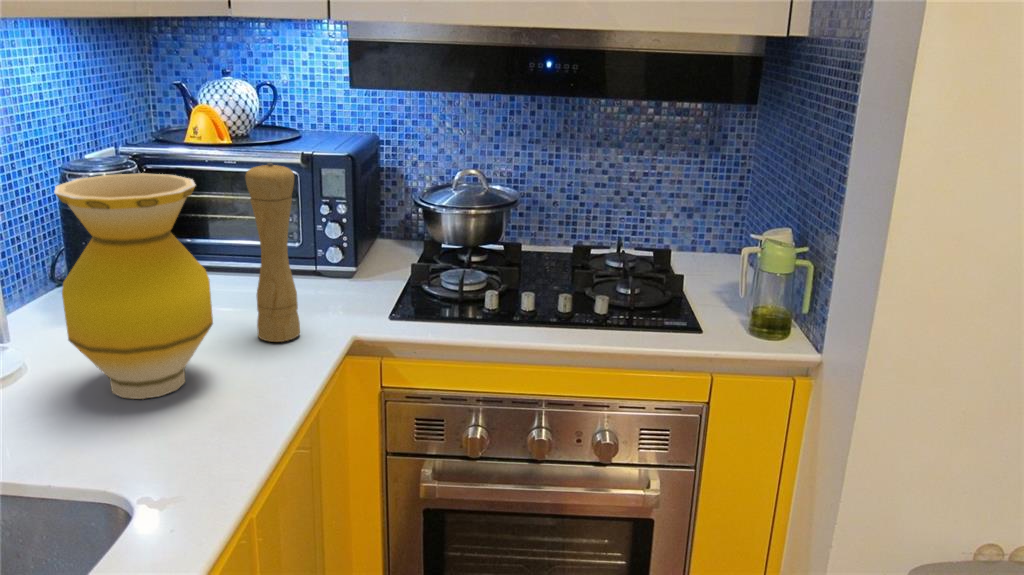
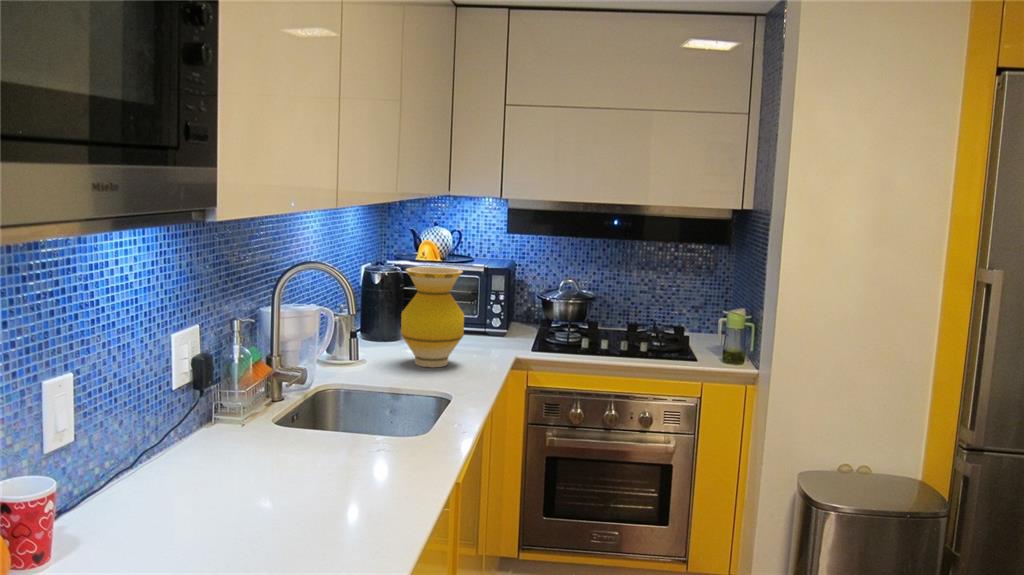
pepper mill: present [245,163,300,342] -> none [470,266,495,354]

